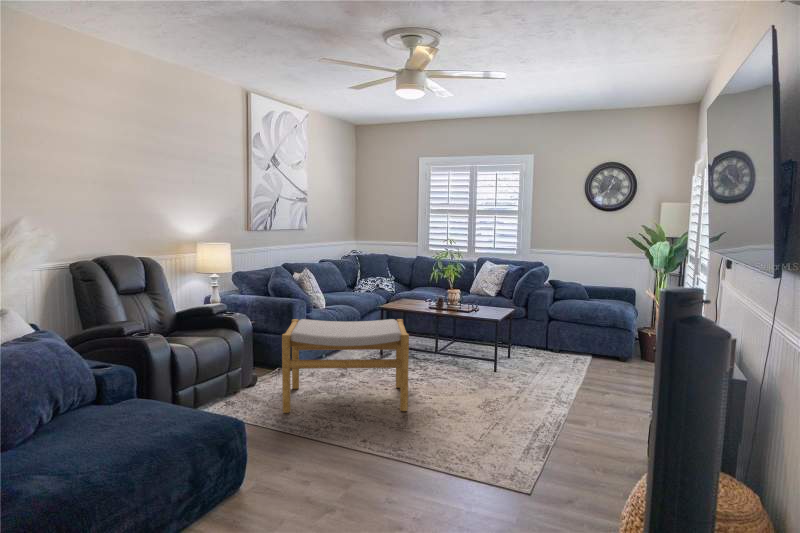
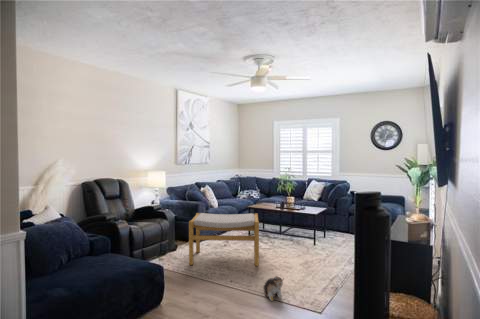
plush toy: none [423,432,465,475] -> present [264,276,284,301]

